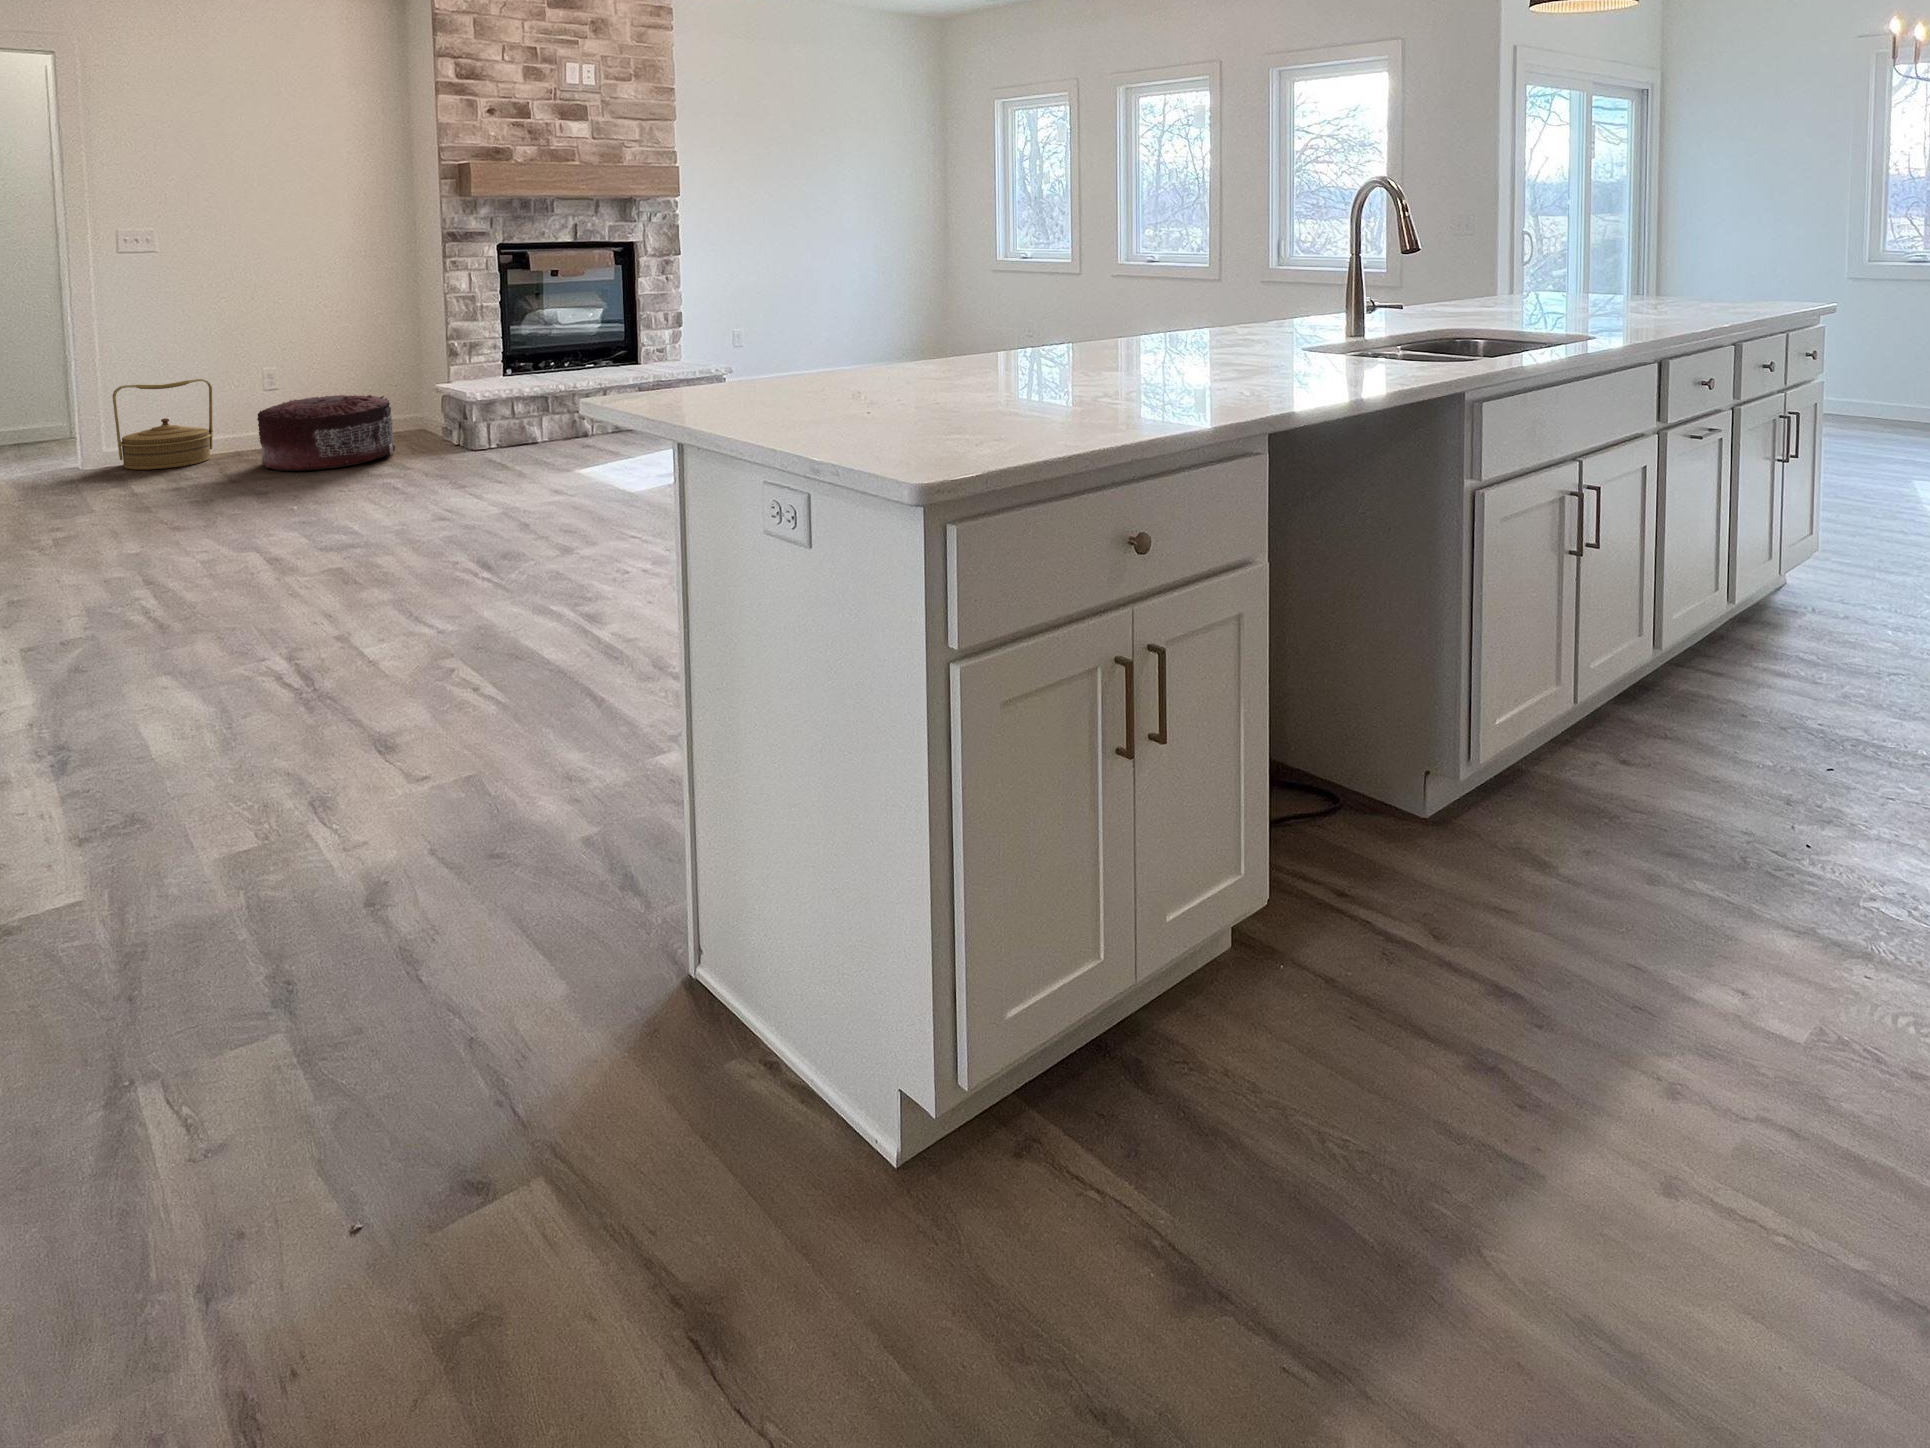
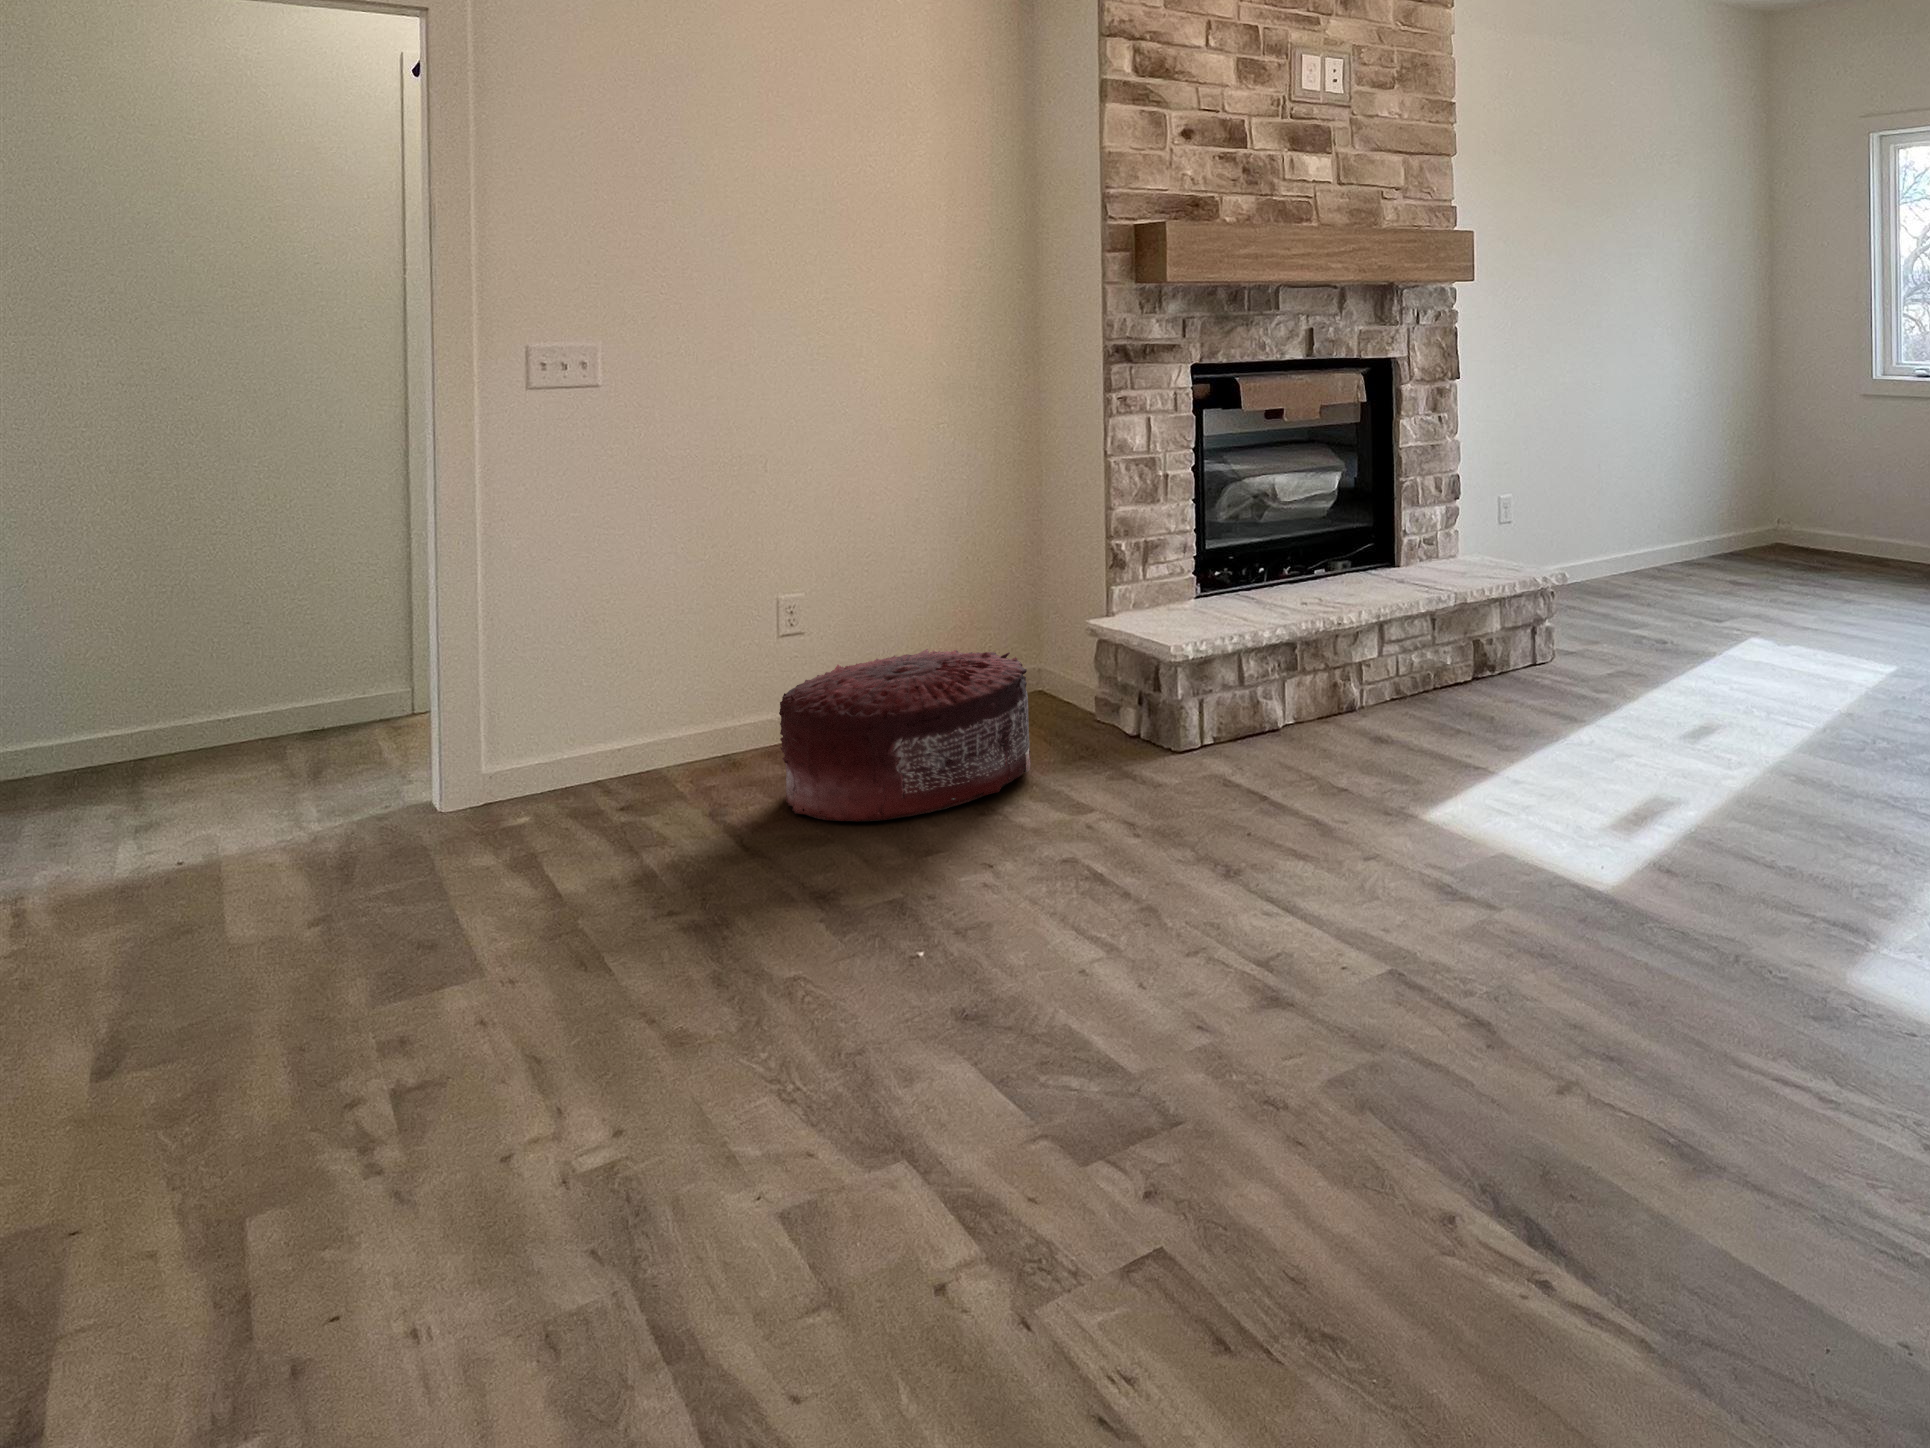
woven basket: present [112,379,213,470] -> none [500,626,691,818]

